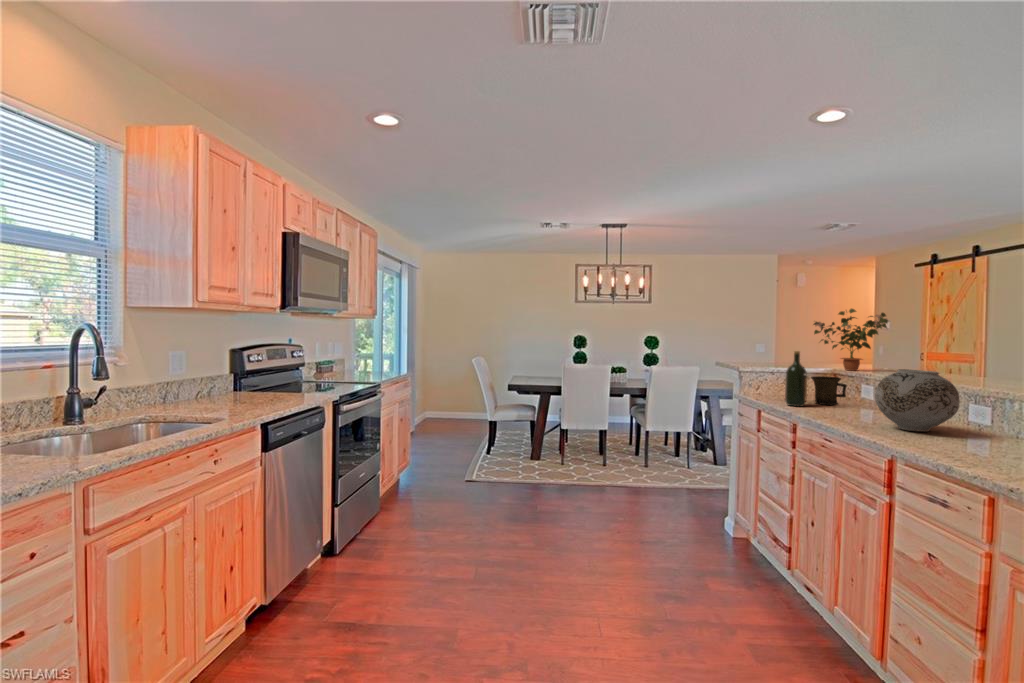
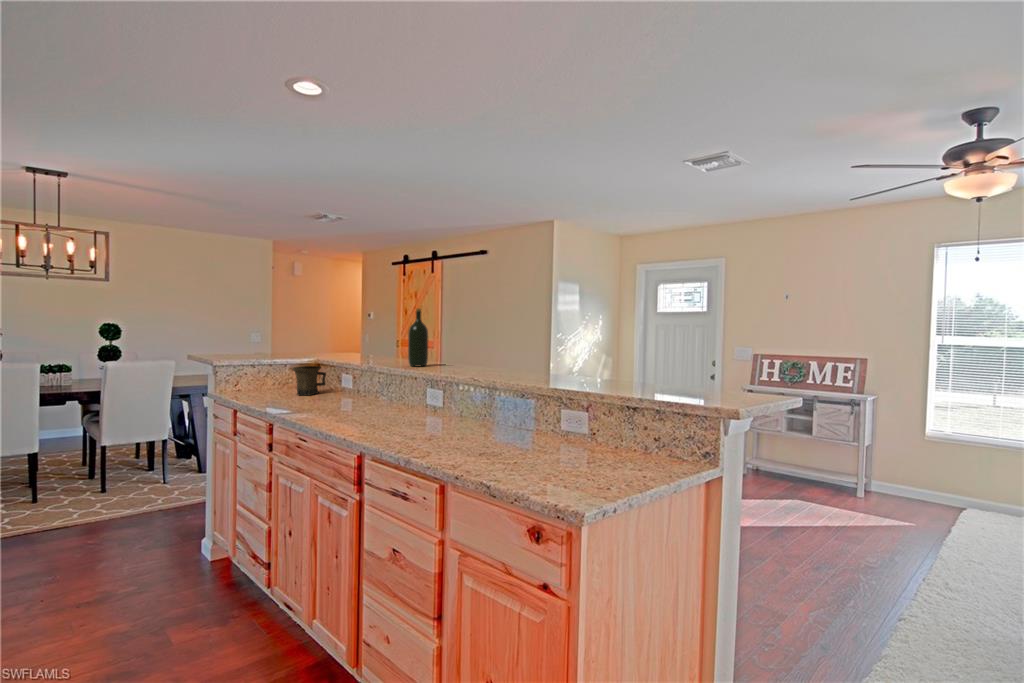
potted plant: present [814,309,889,371] -> none [296,299,363,357]
wine bottle: present [785,351,807,407] -> present [408,308,429,366]
vase: present [875,369,959,432] -> none [347,357,412,416]

